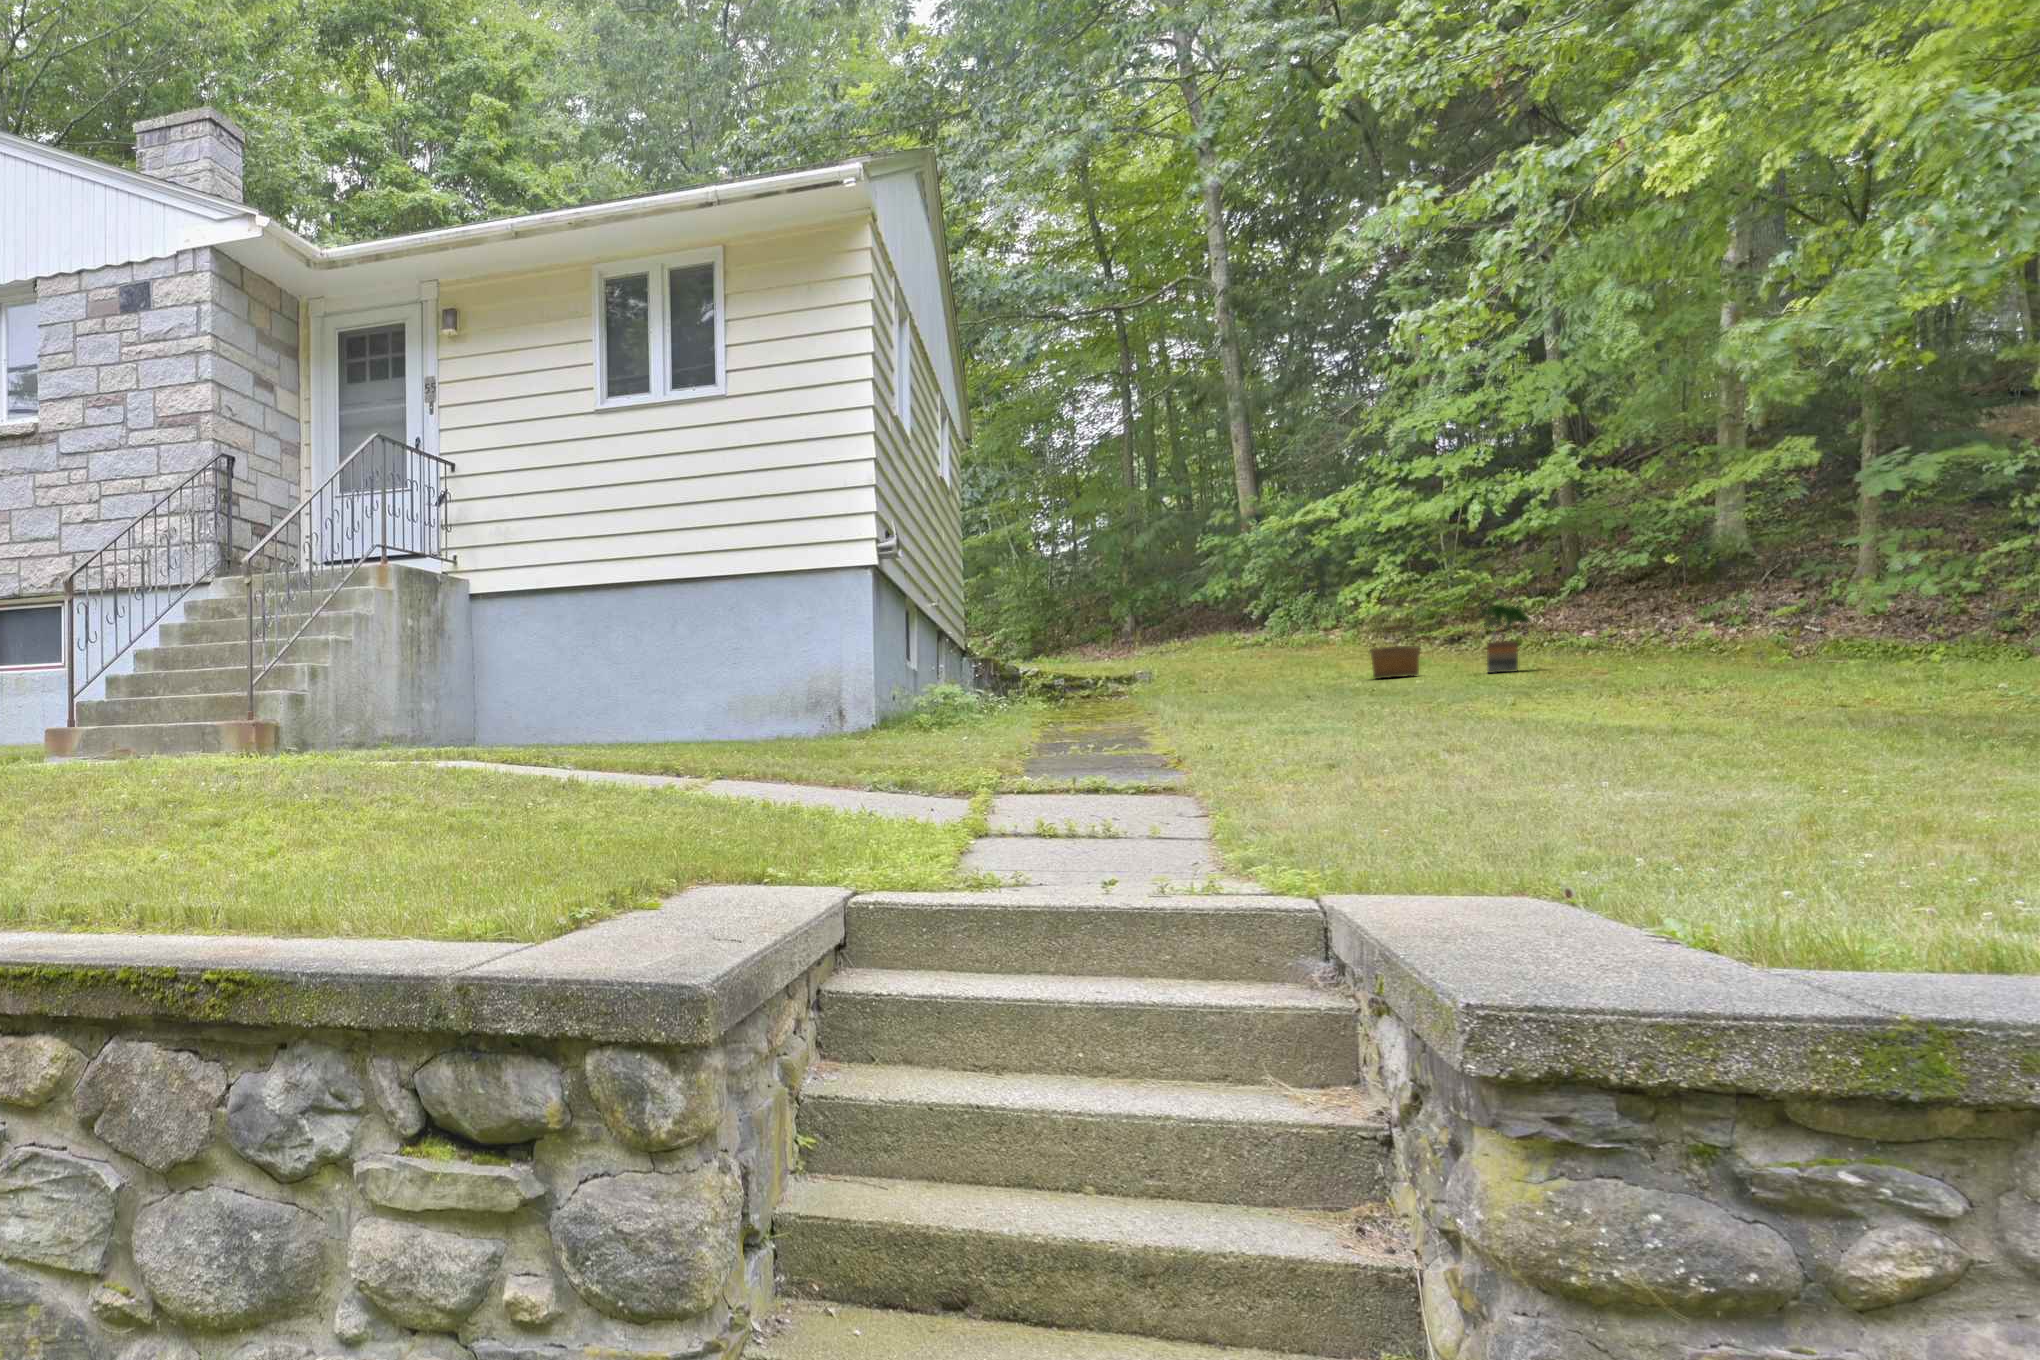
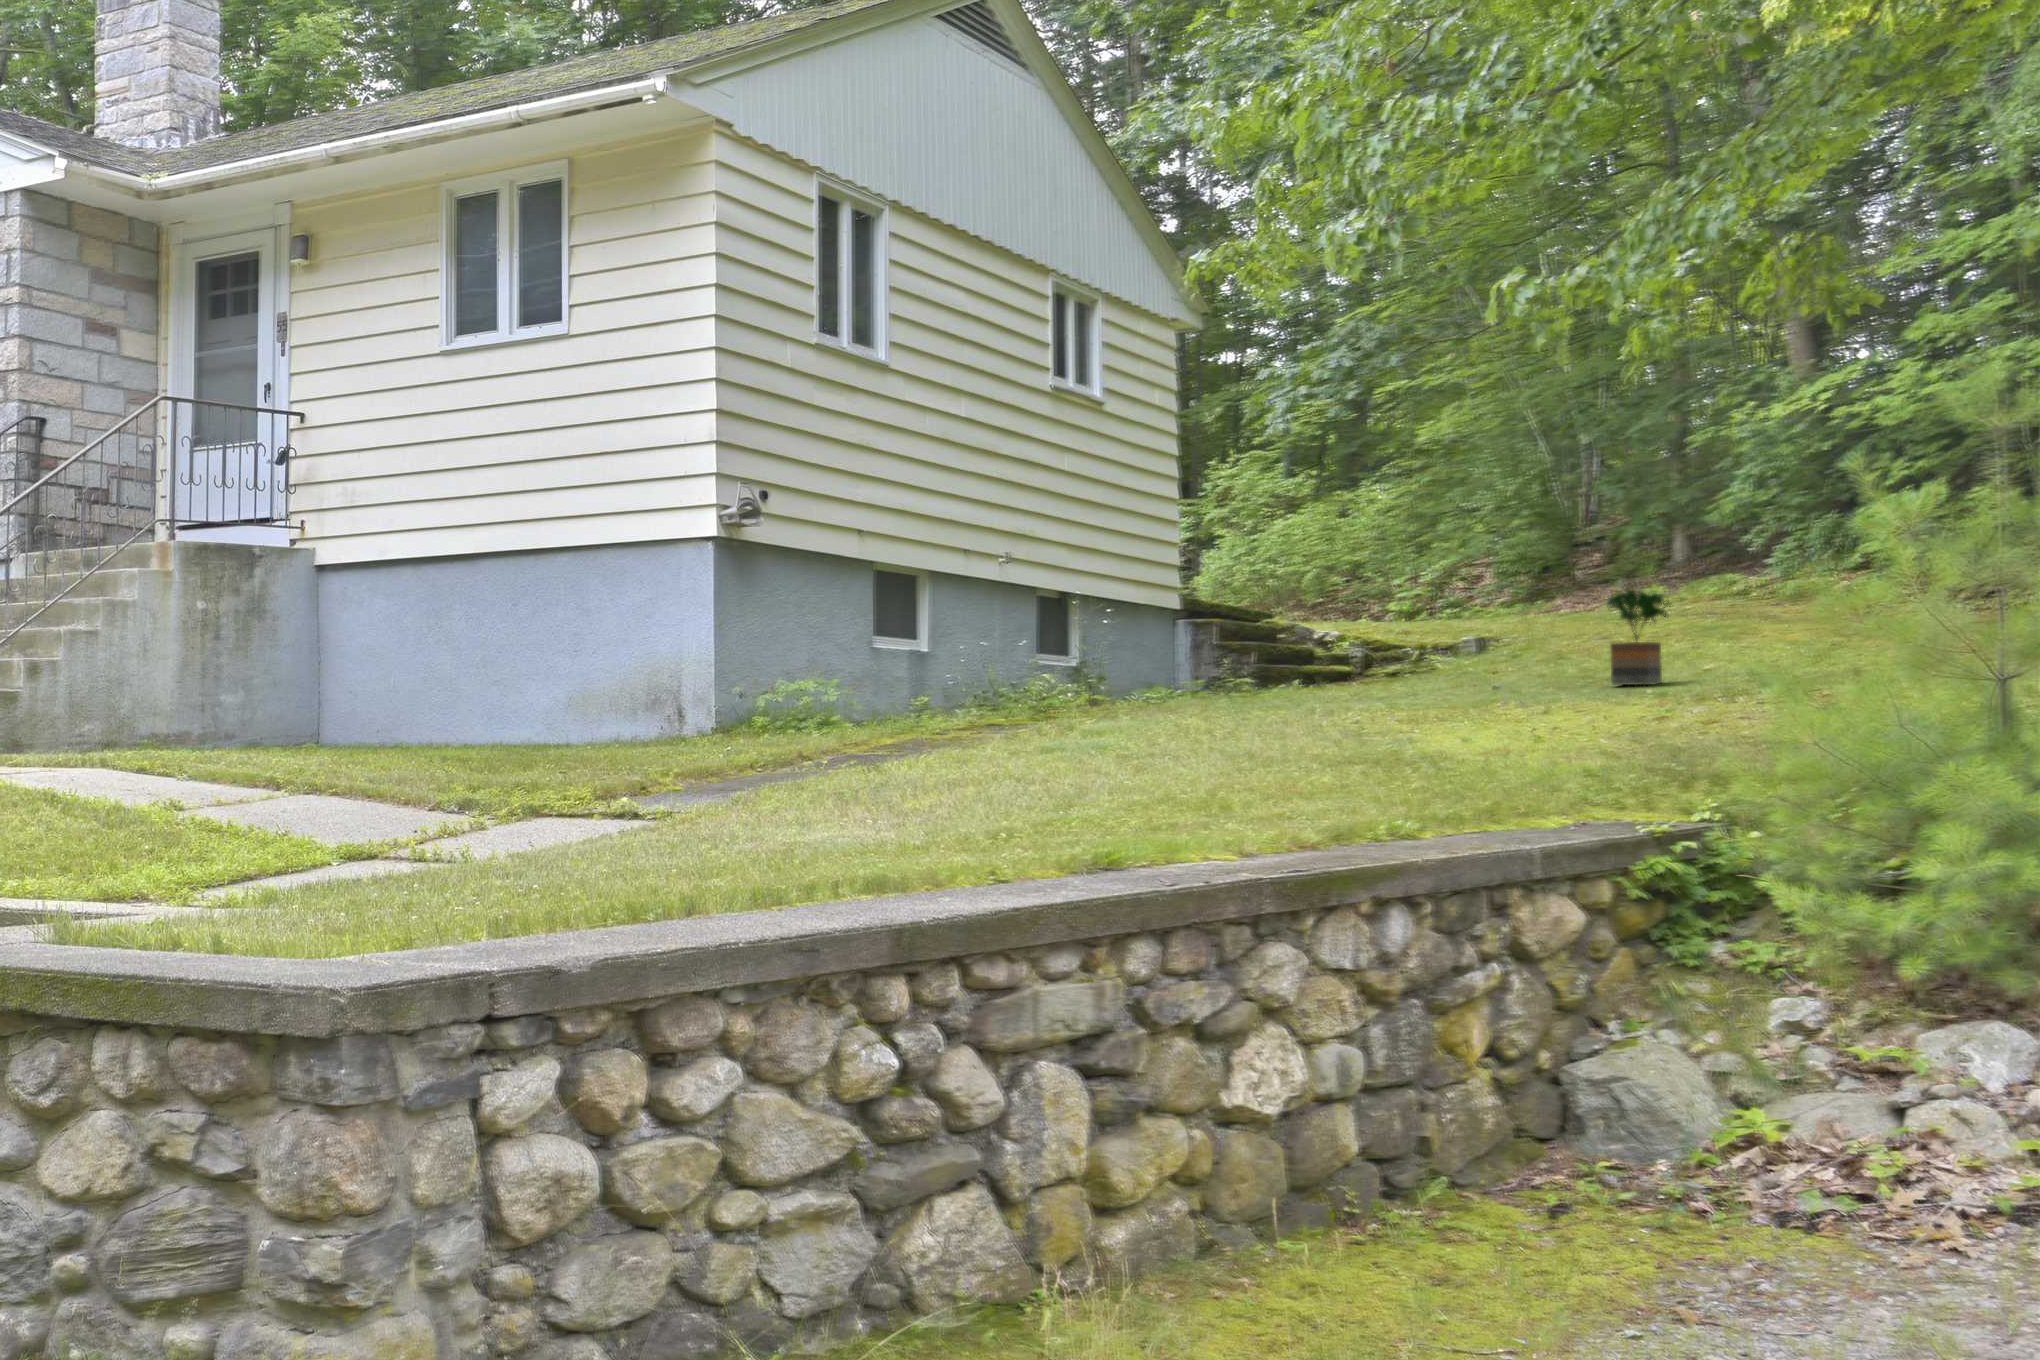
bucket: present [1370,626,1420,679] -> none [1506,612,1574,683]

